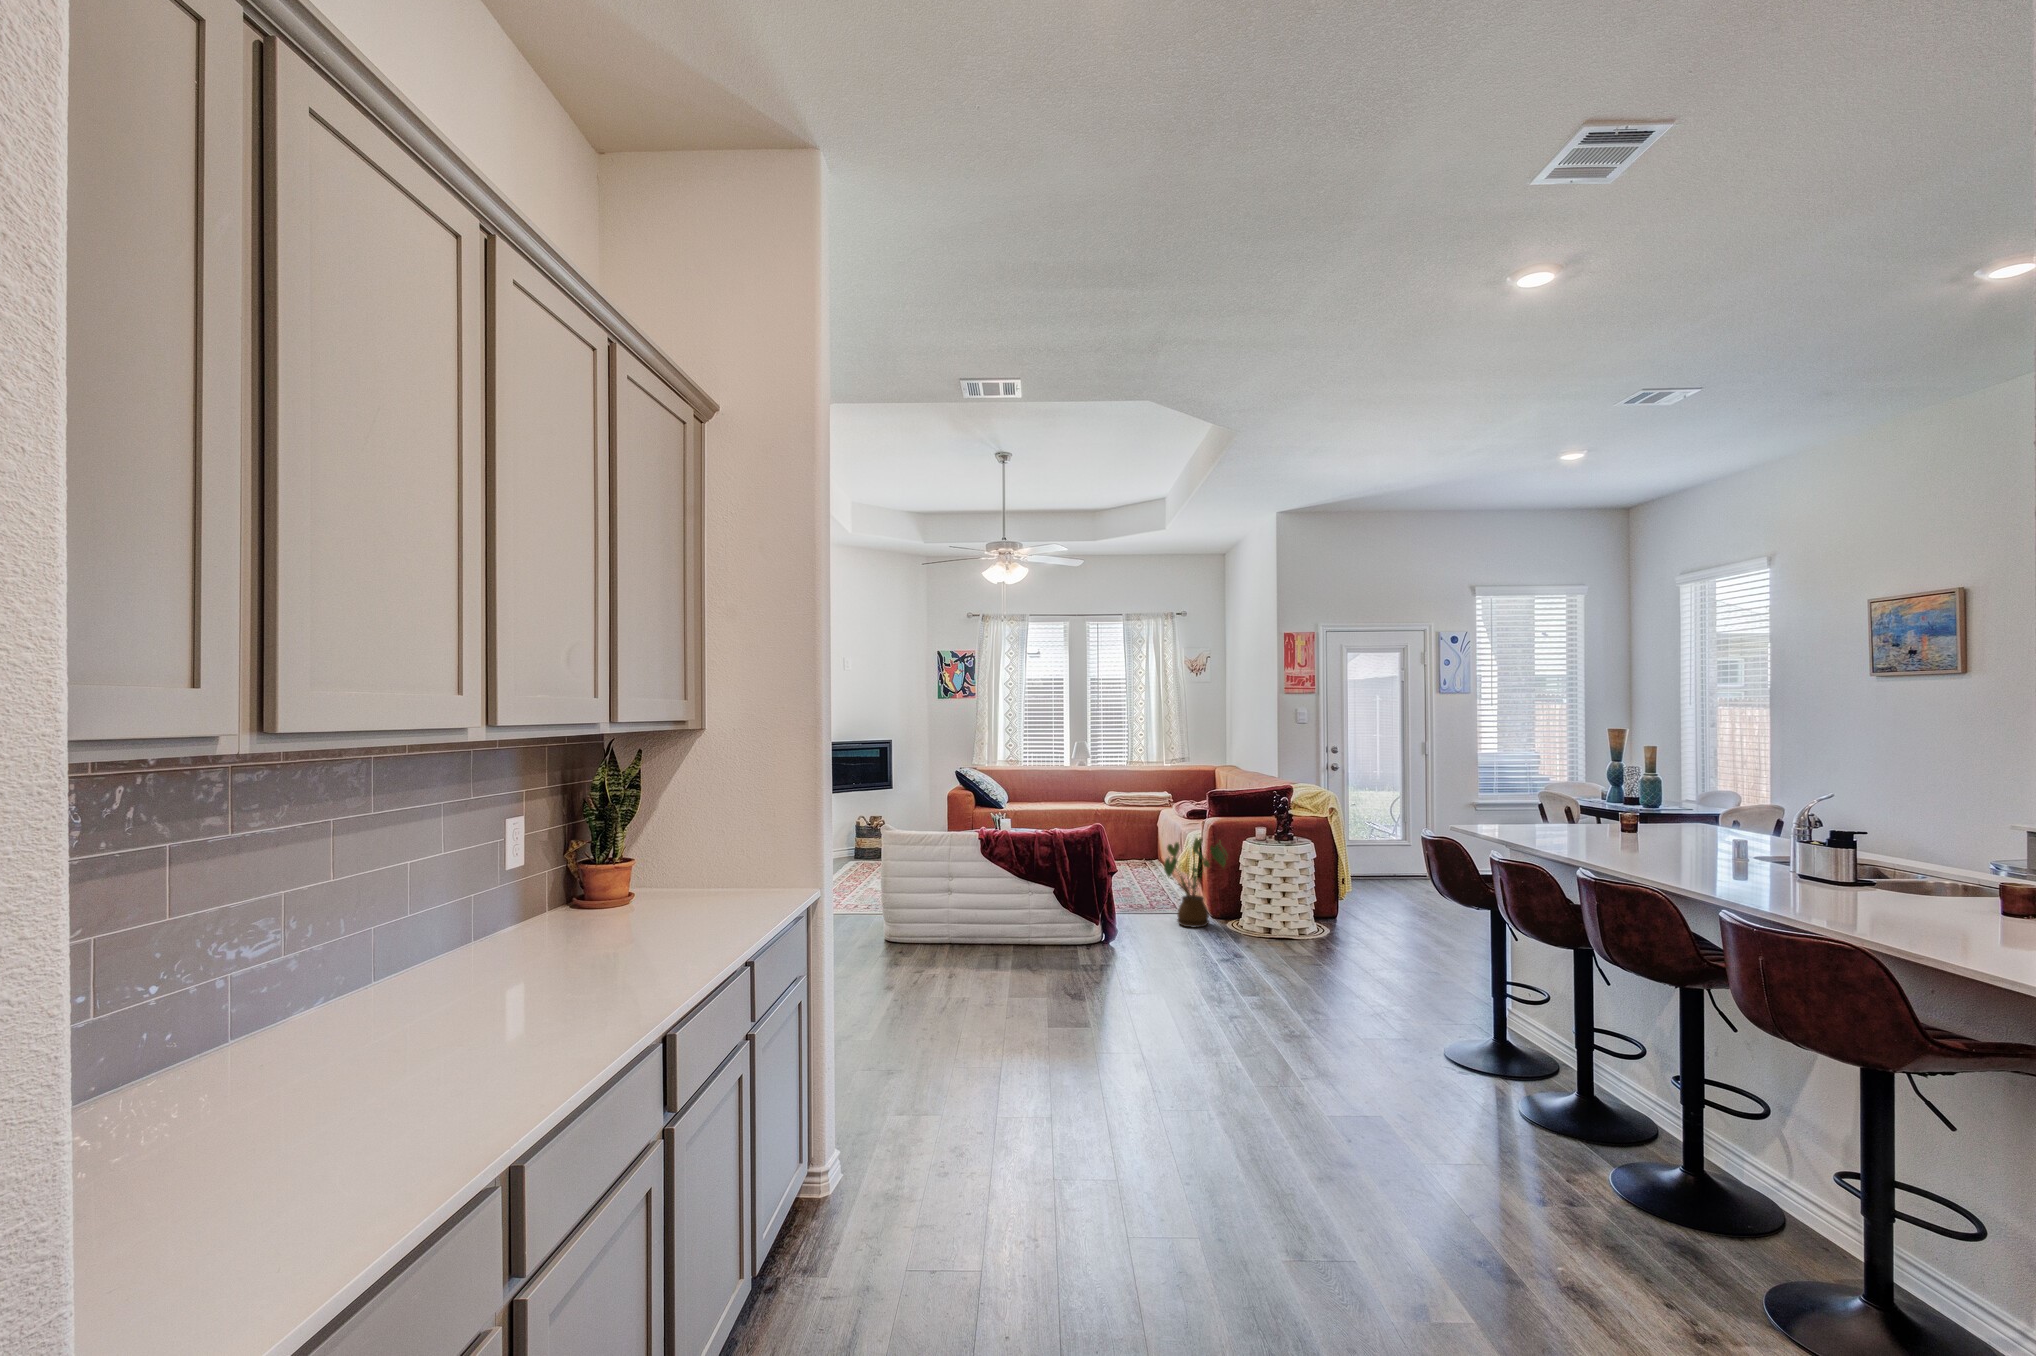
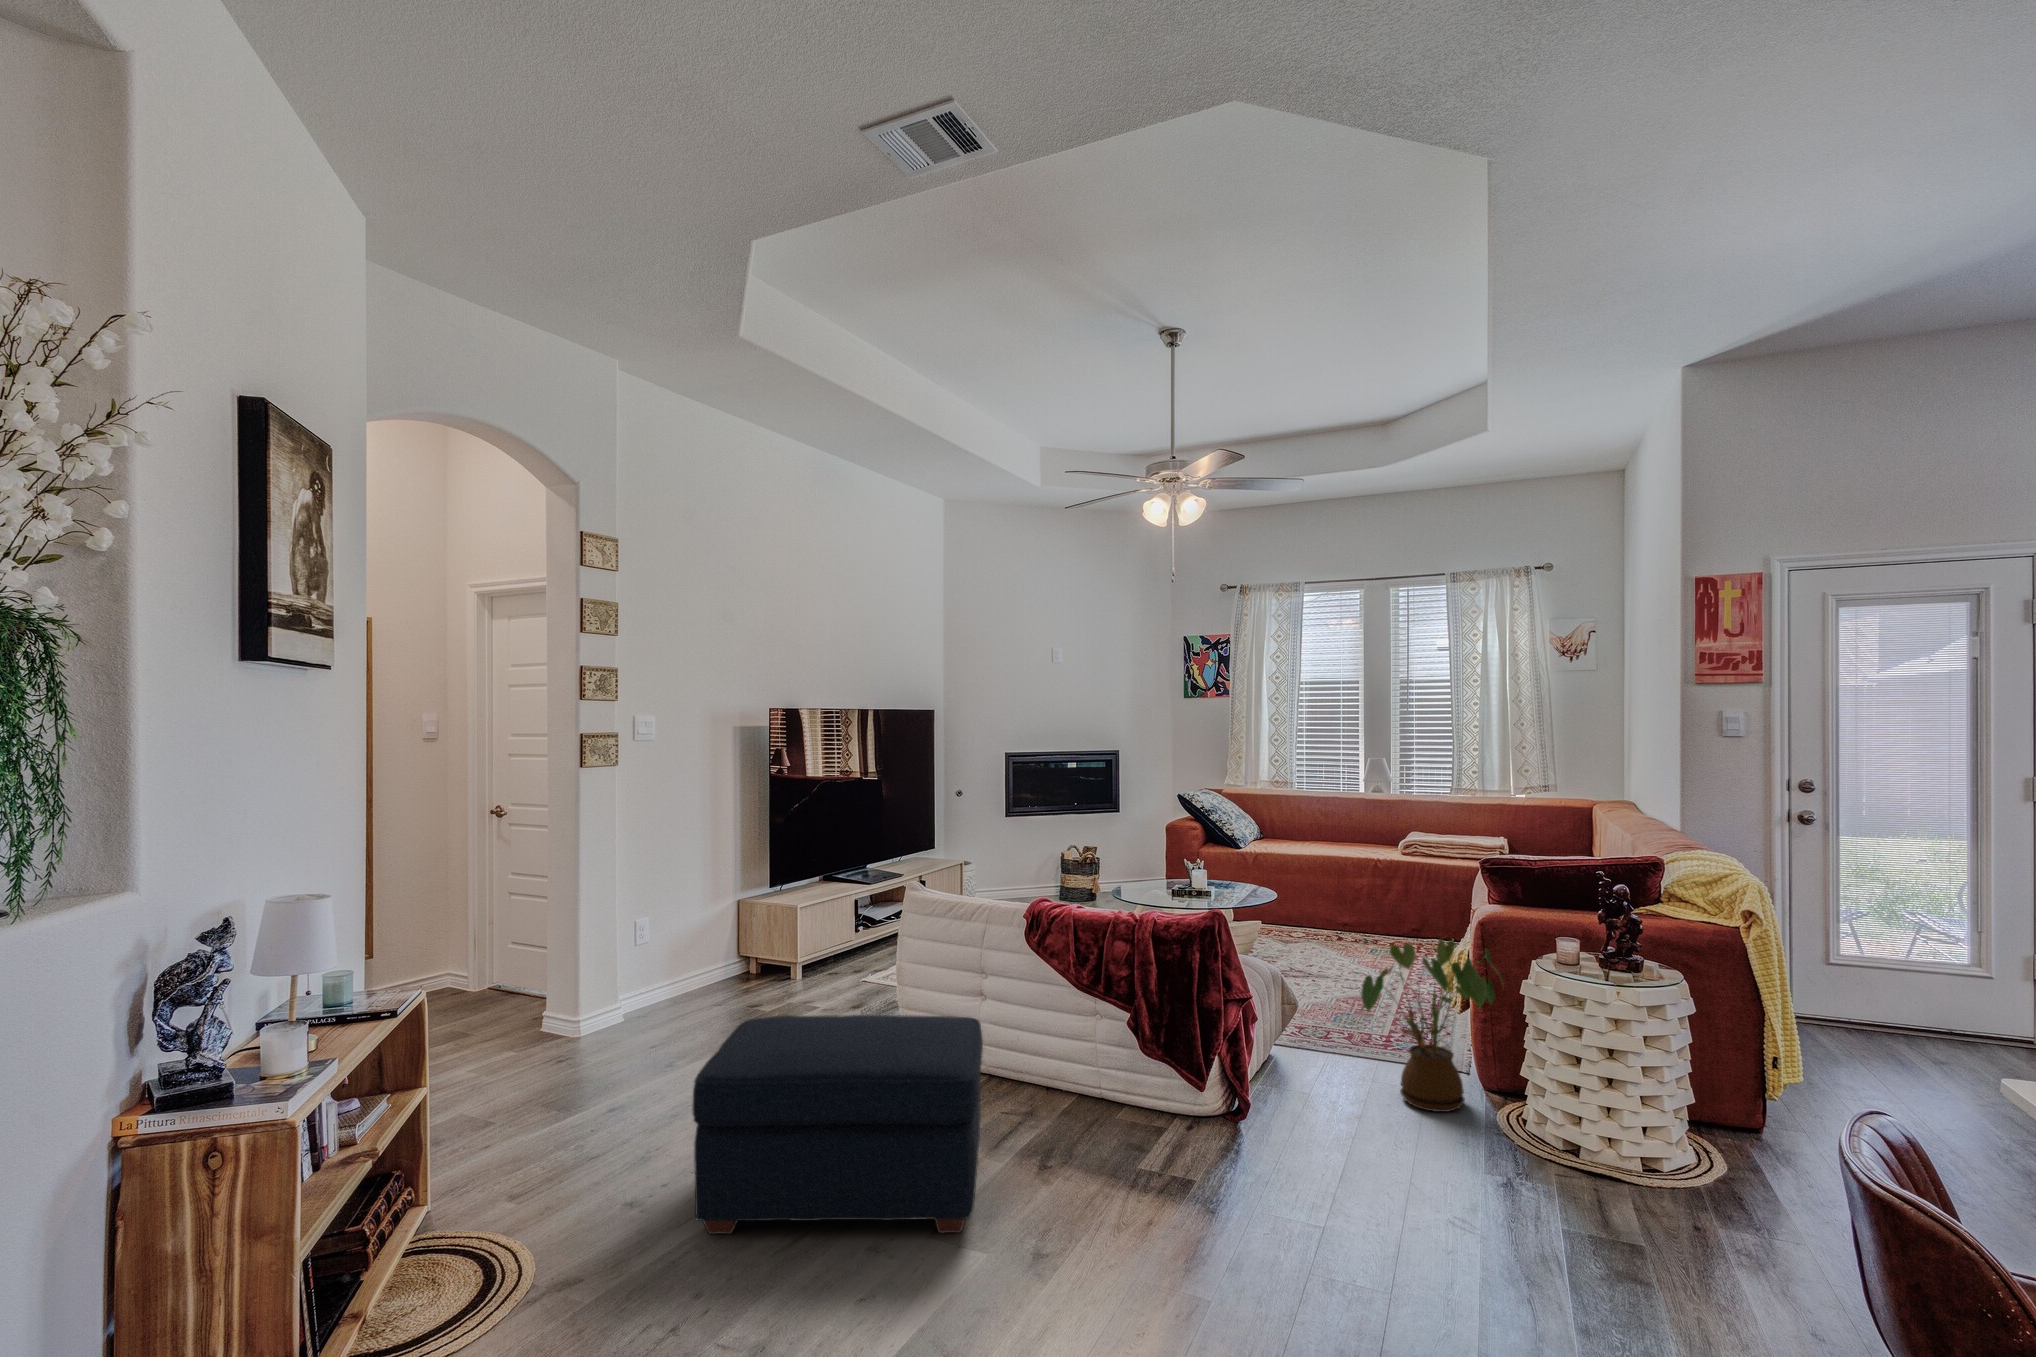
ottoman: none [869,895,1037,1013] -> present [692,1015,983,1234]

